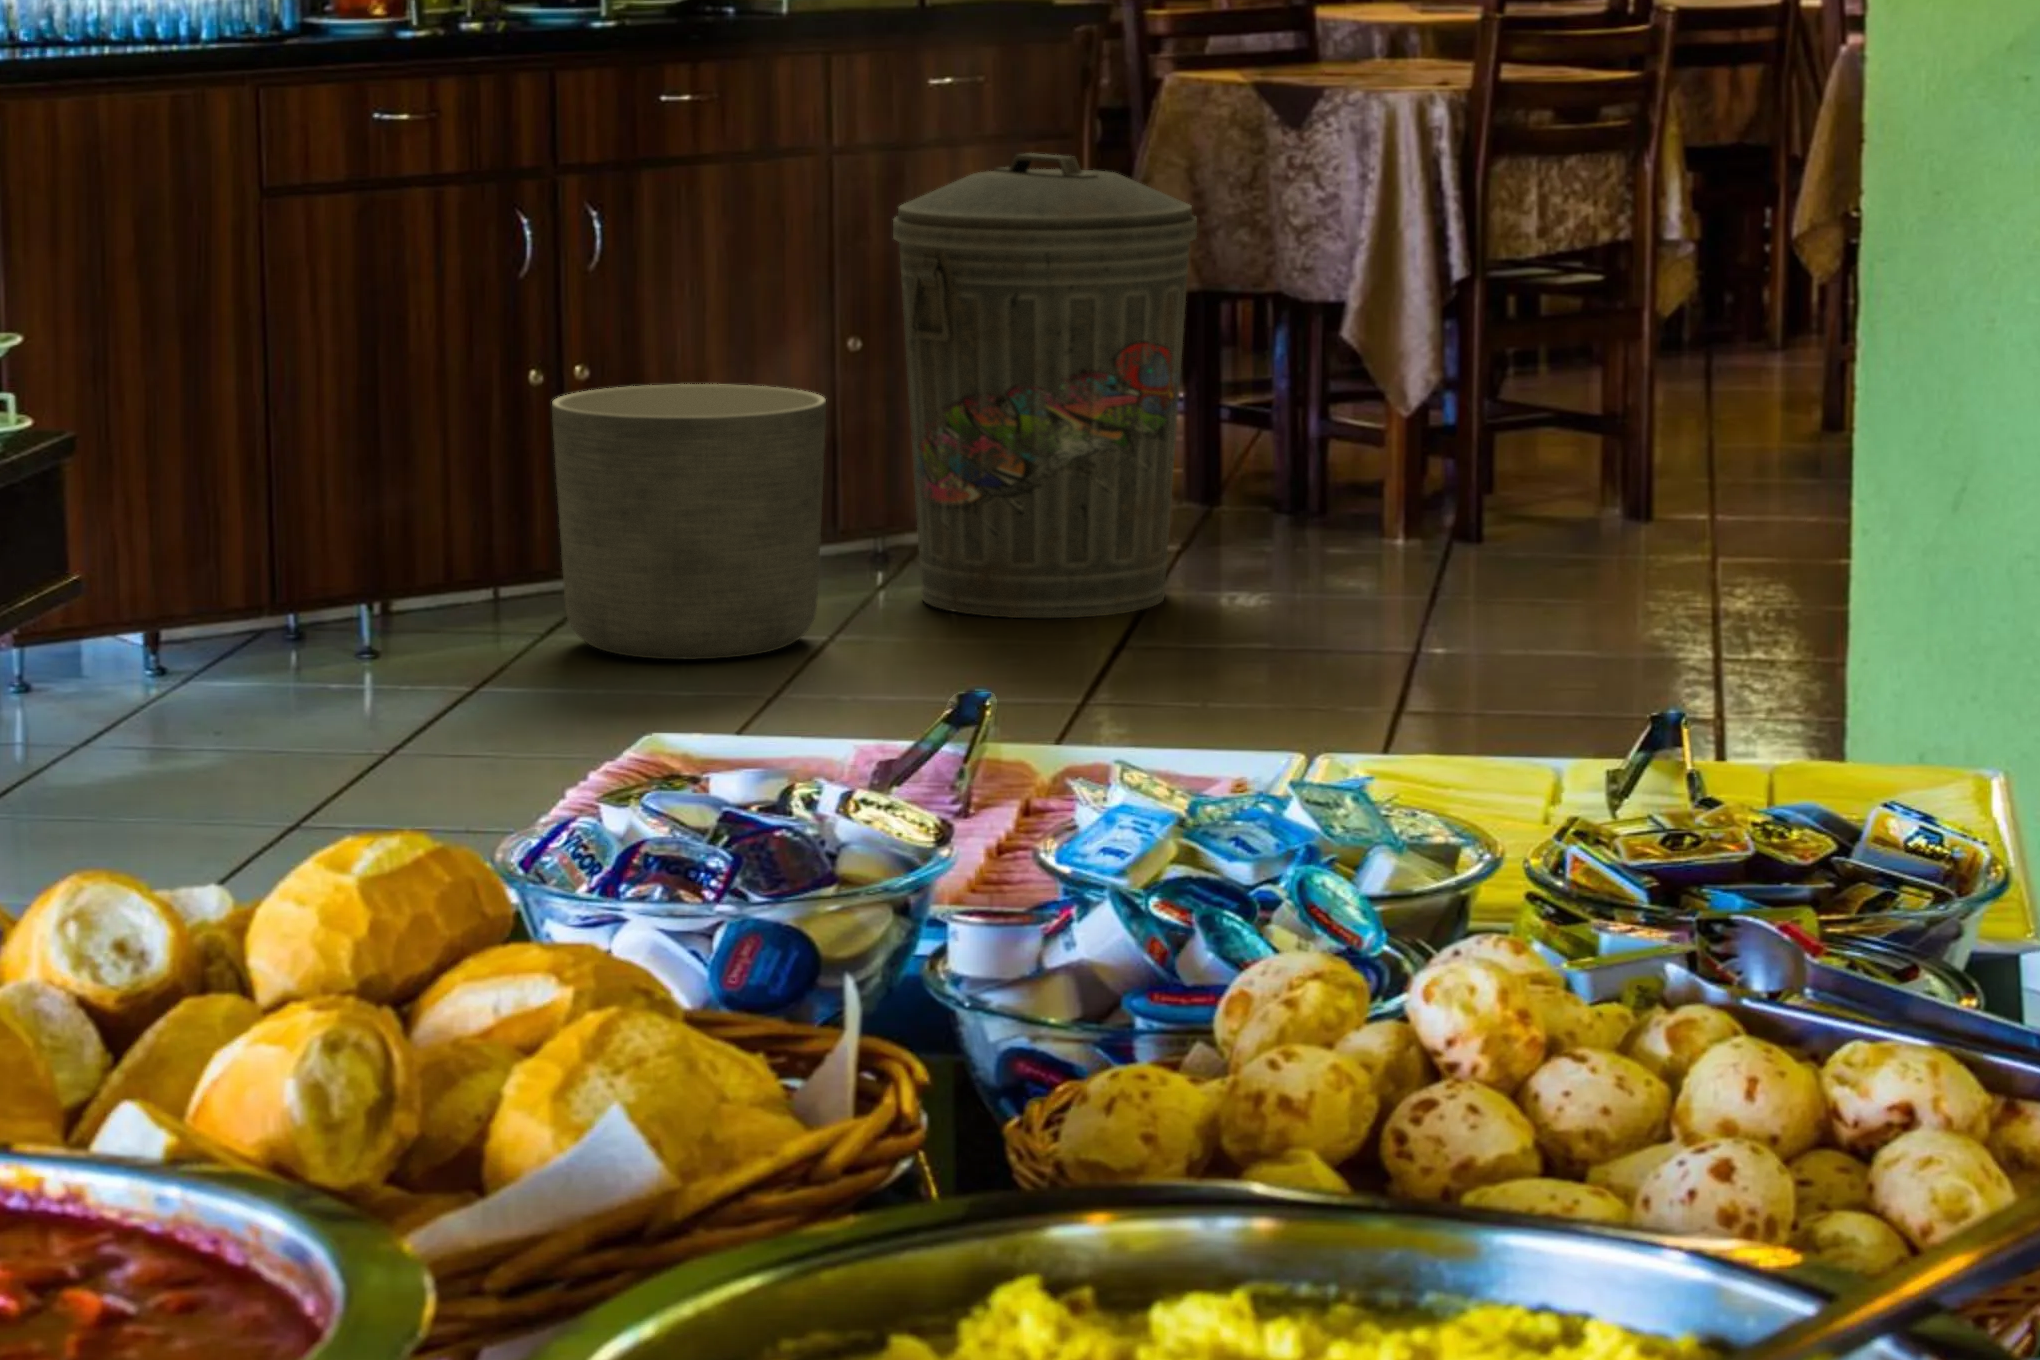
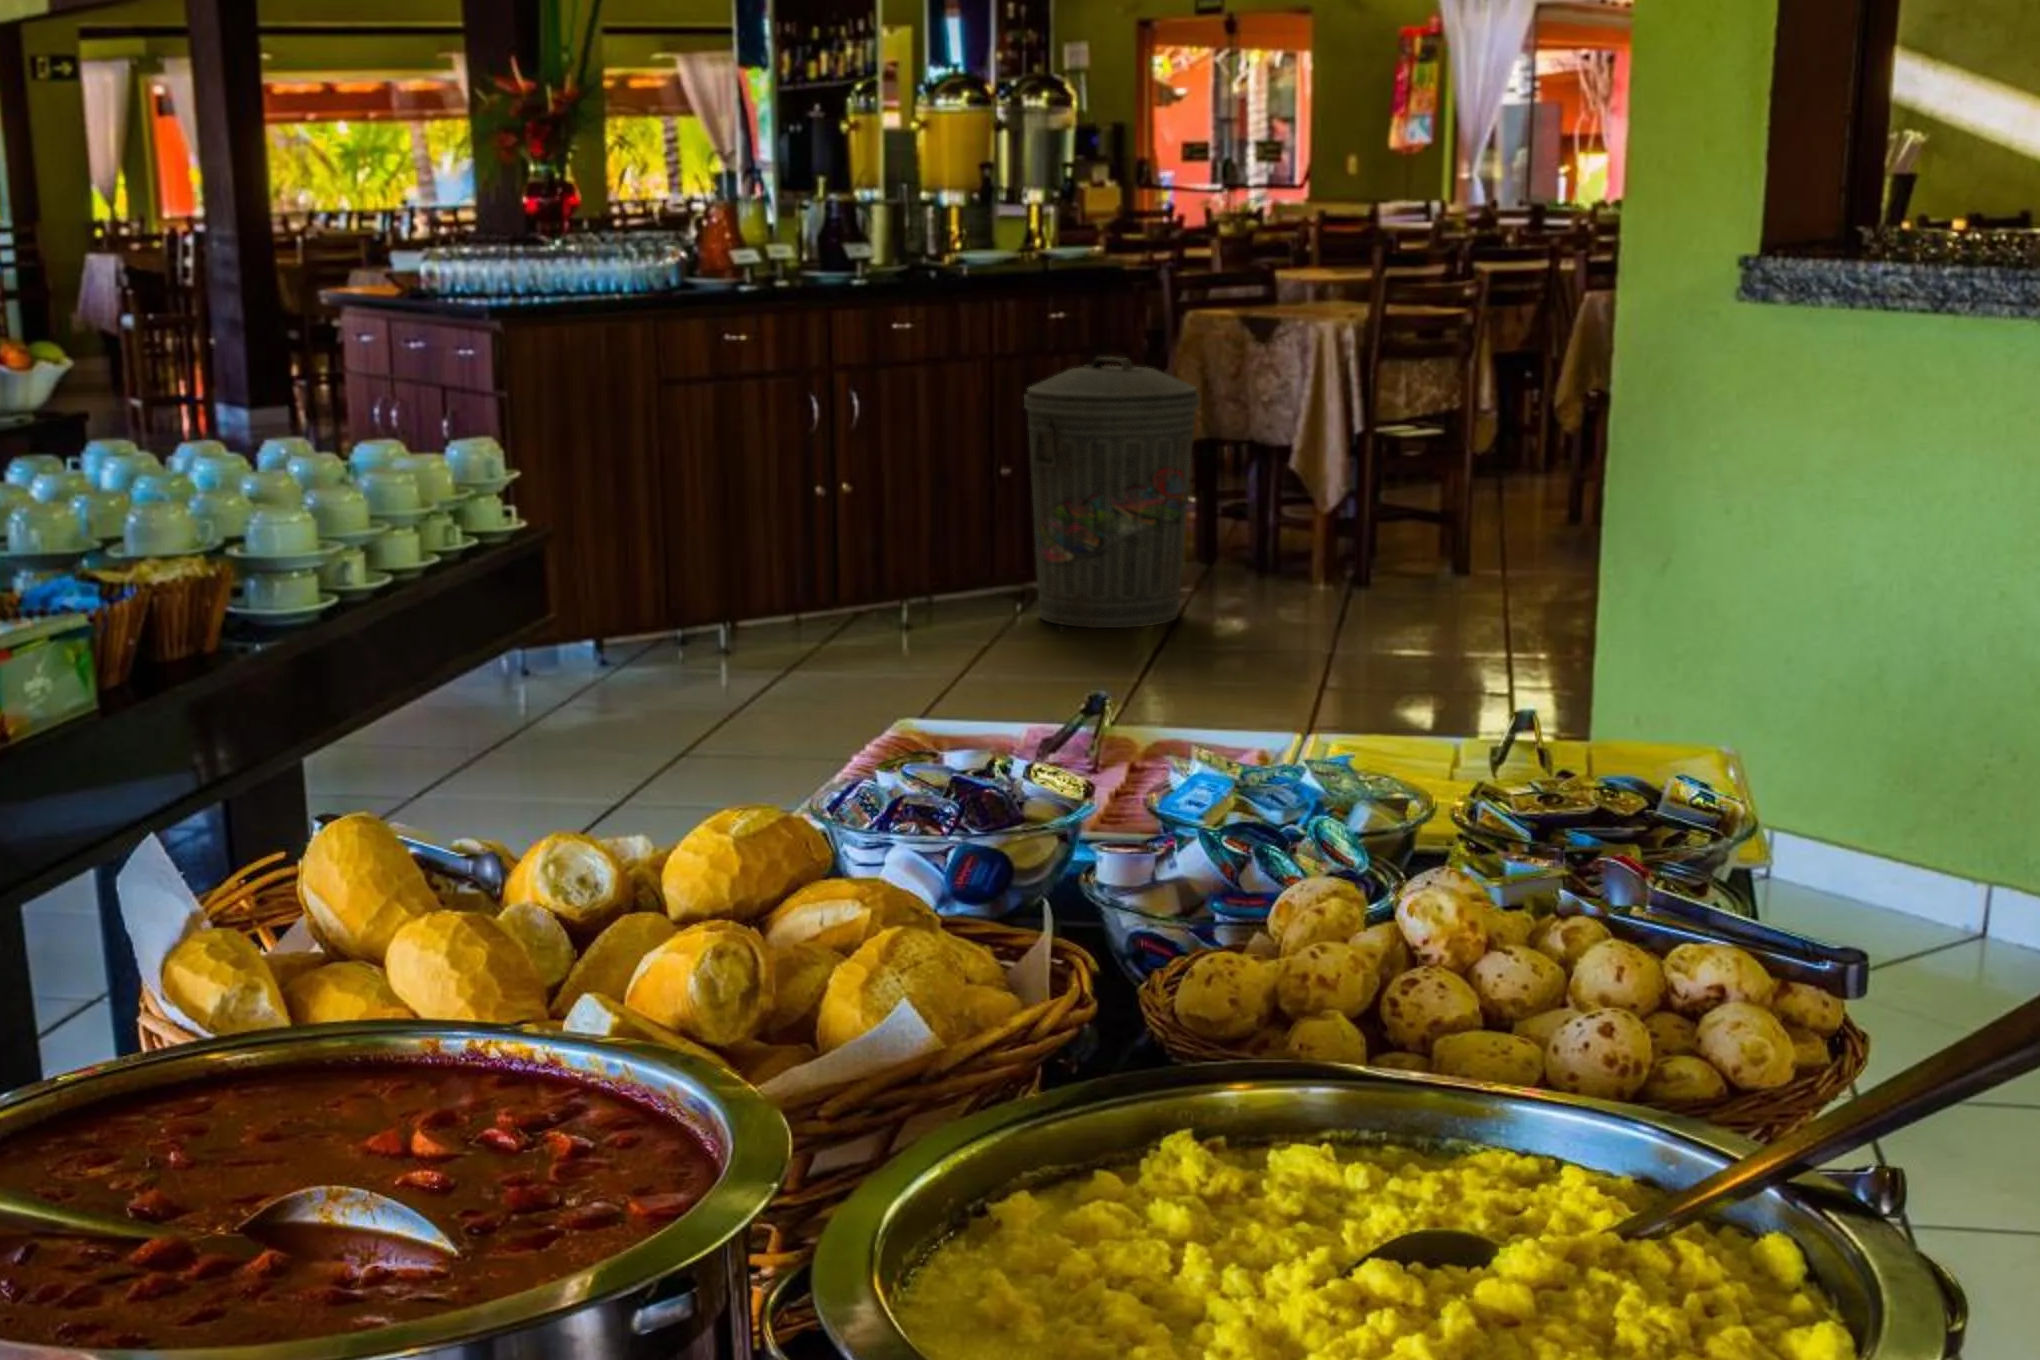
planter: present [552,384,826,659] -> none [828,493,986,652]

